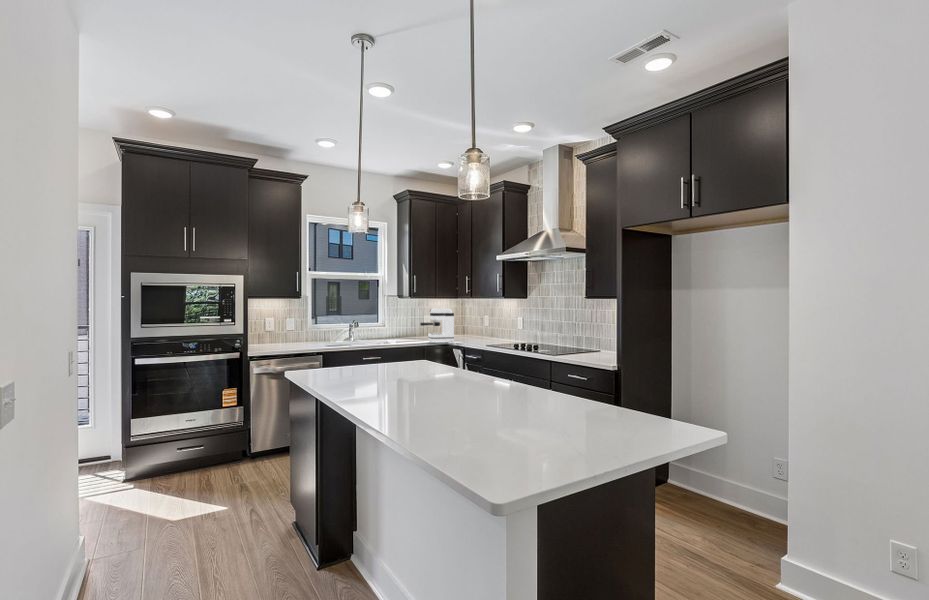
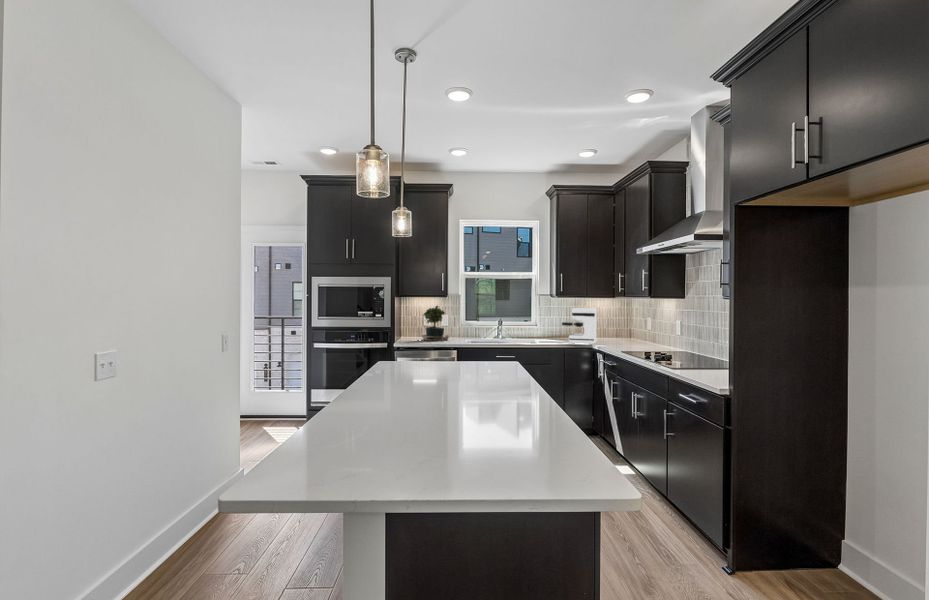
potted plant: none [264,308,306,349] -> present [422,306,449,341]

